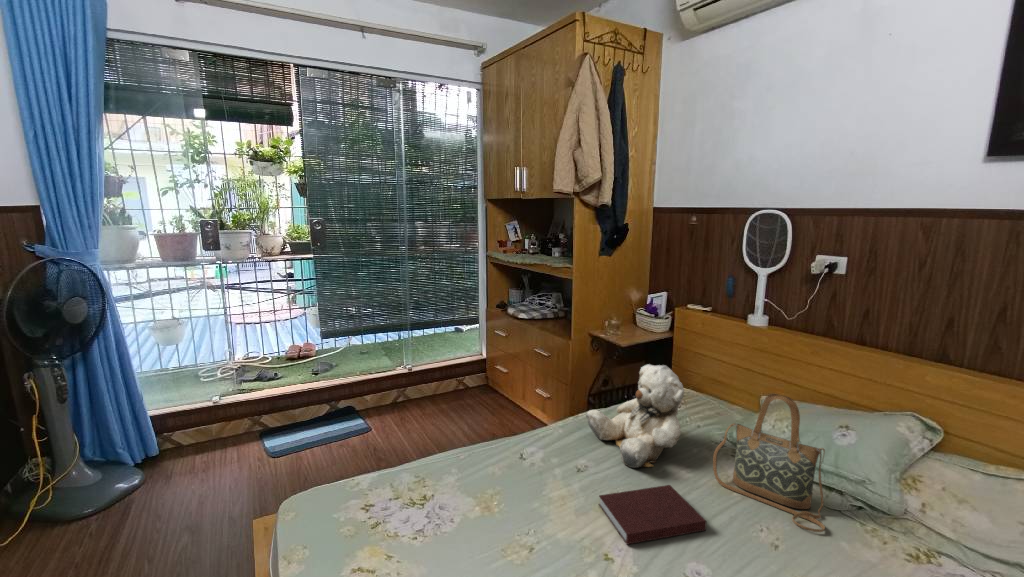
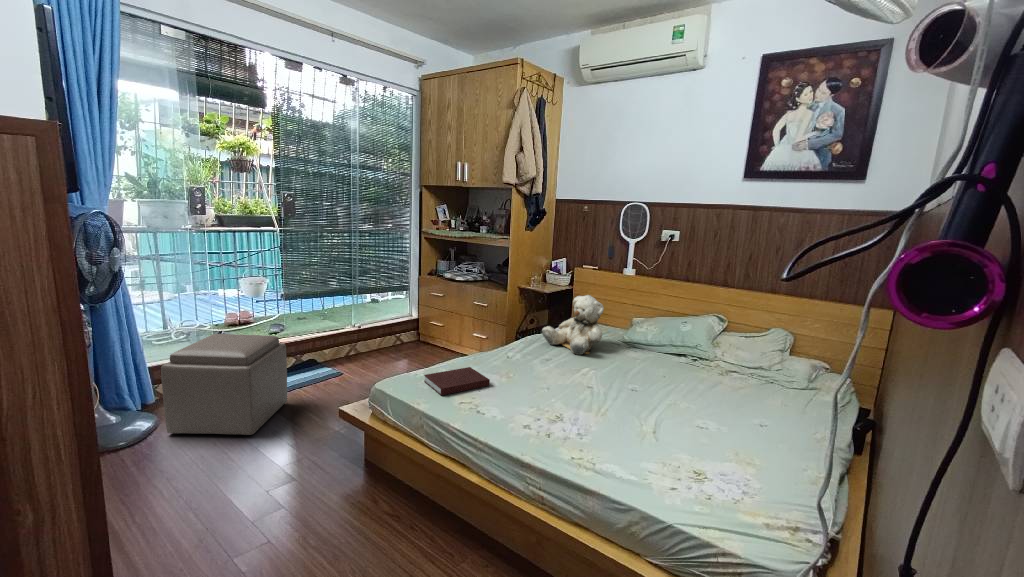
ottoman: none [123,385,281,519] -> present [161,334,287,435]
handbag: present [713,393,825,532] -> none [624,302,684,369]
notebook: present [599,485,706,544] -> present [424,367,490,395]

